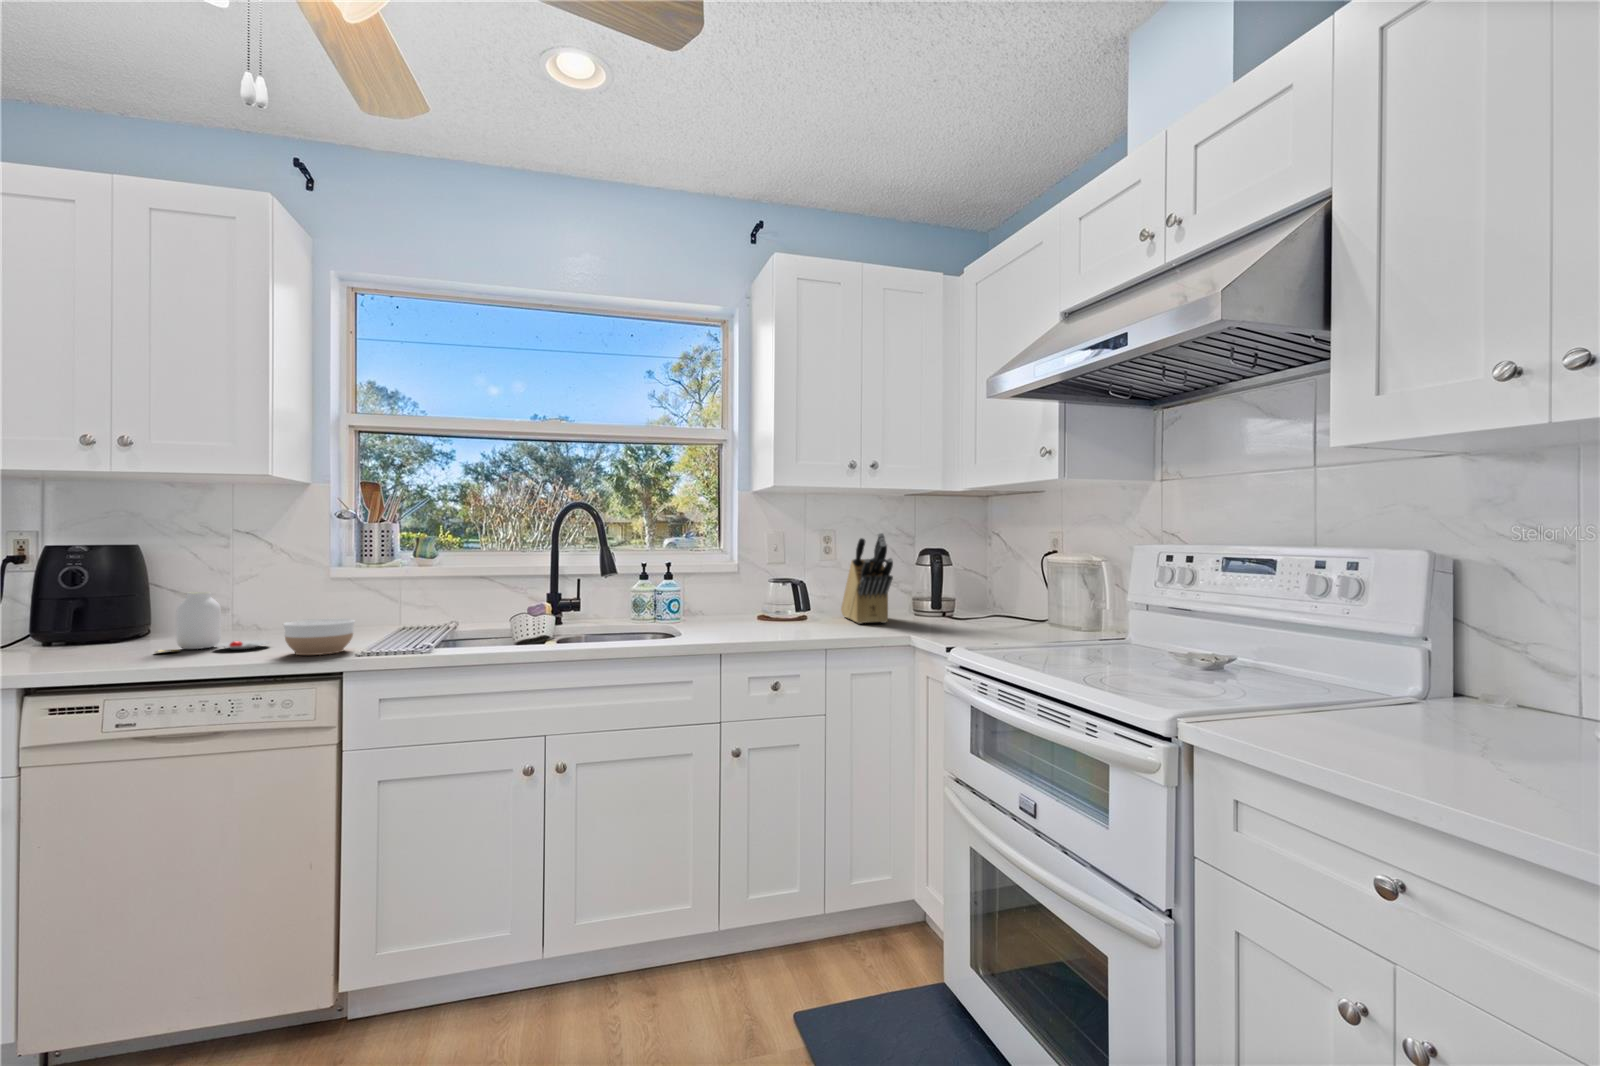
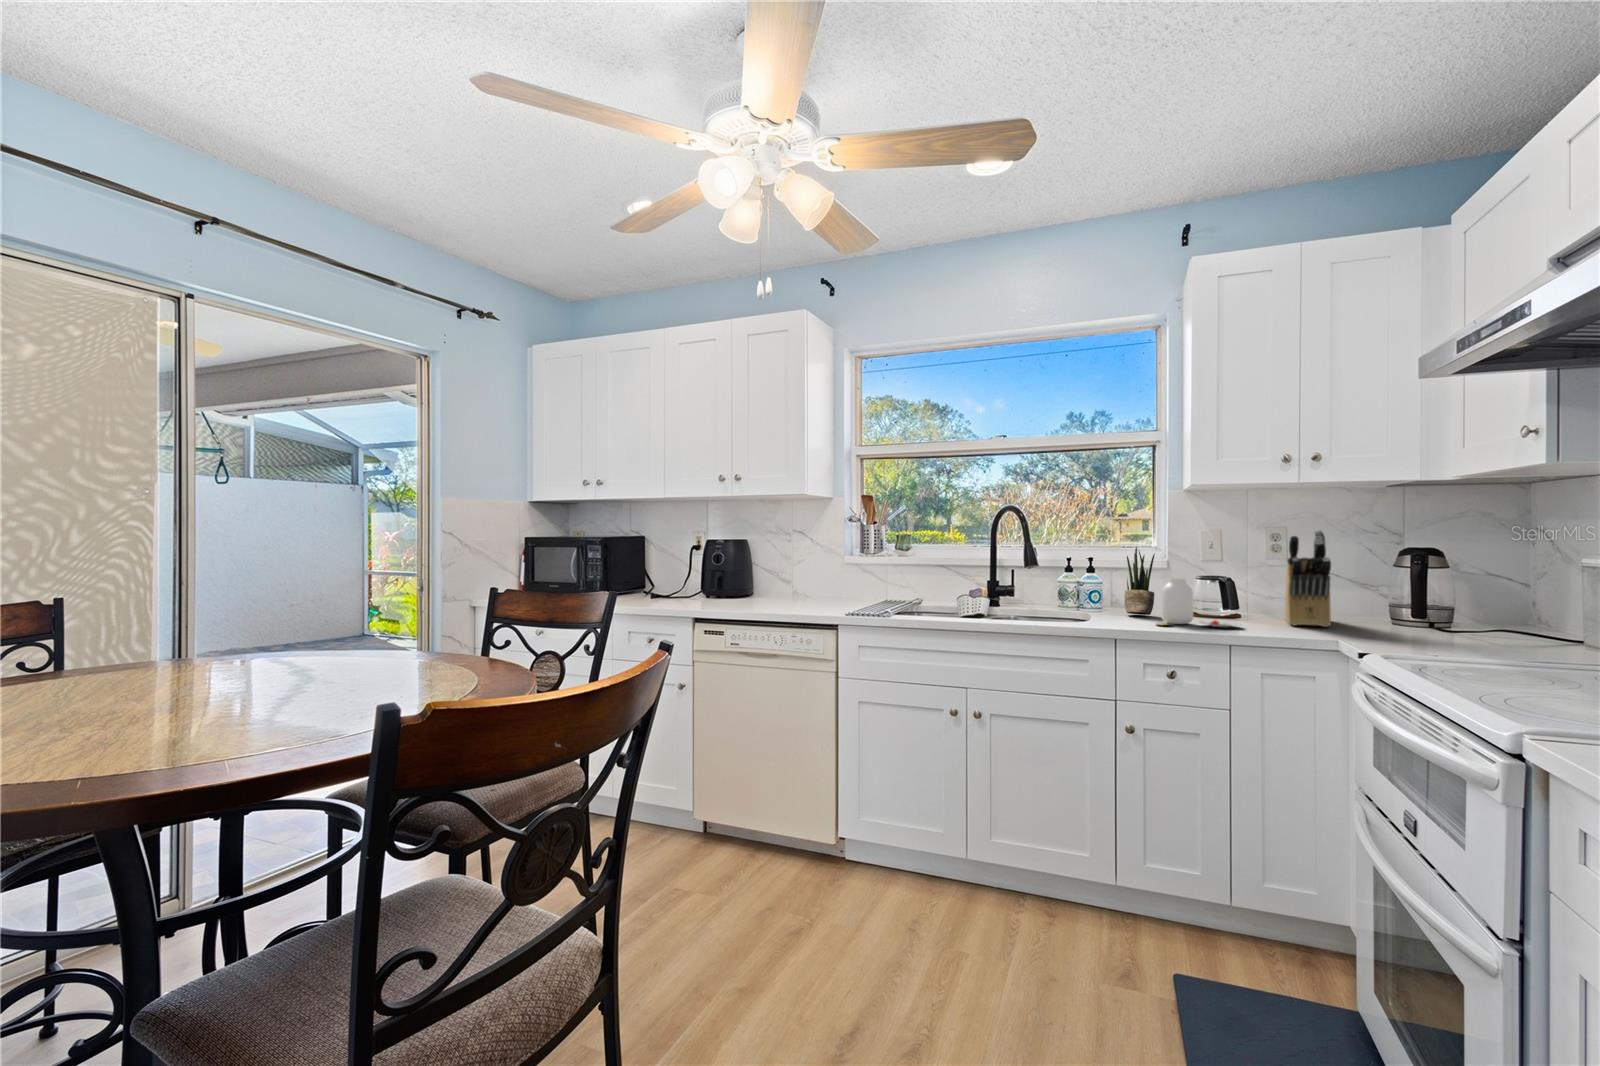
potted plant: none [706,550,736,623] -> present [1124,547,1155,615]
jar: present [159,592,270,652] -> present [1157,578,1240,627]
bowl: present [283,619,355,655] -> none [807,590,848,613]

